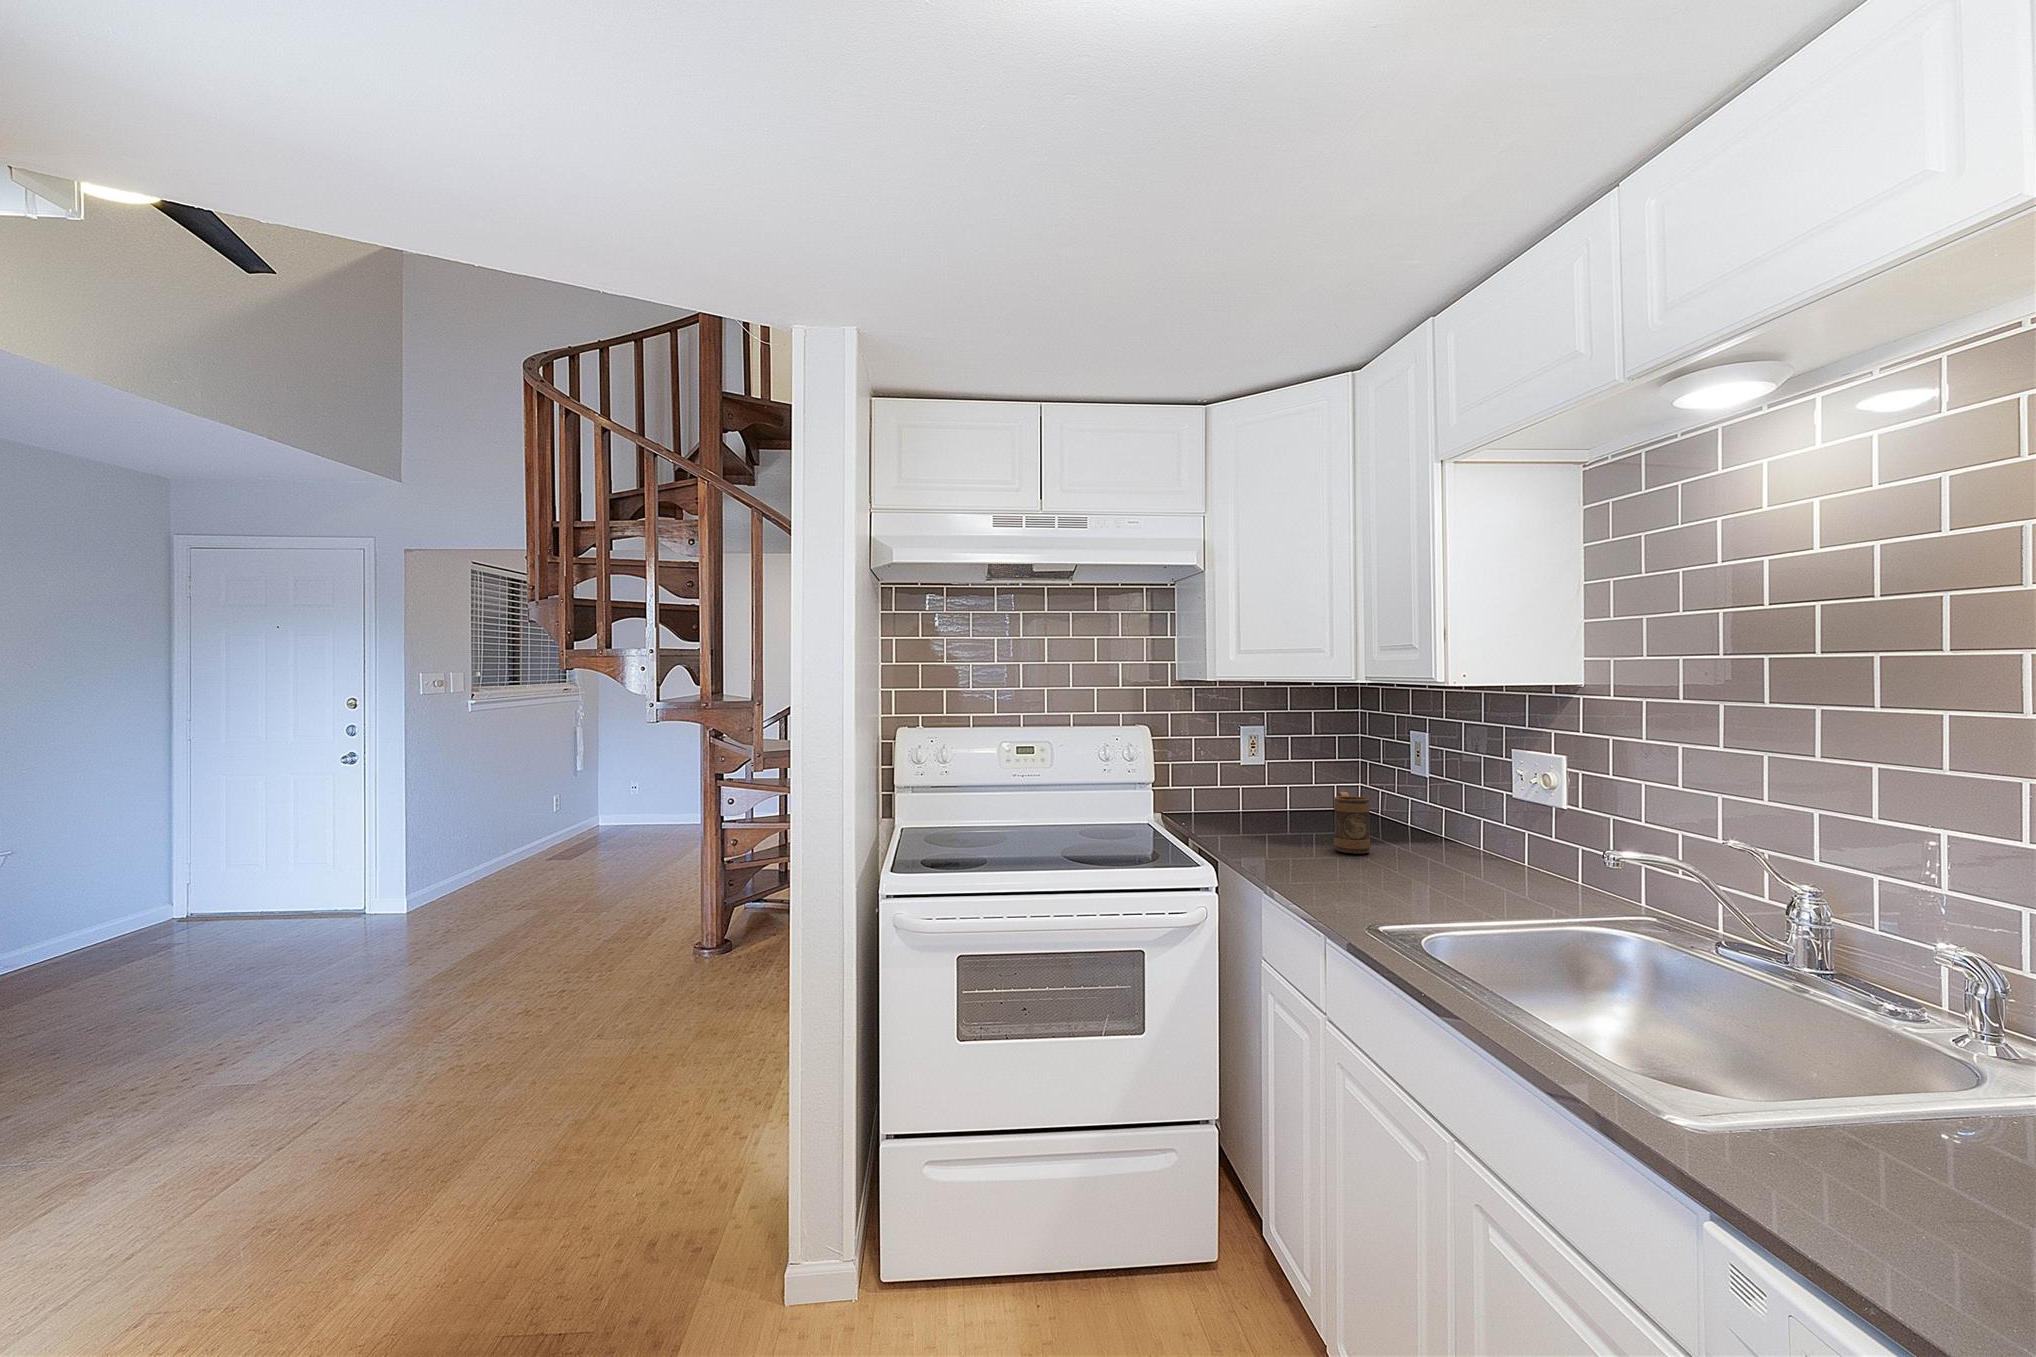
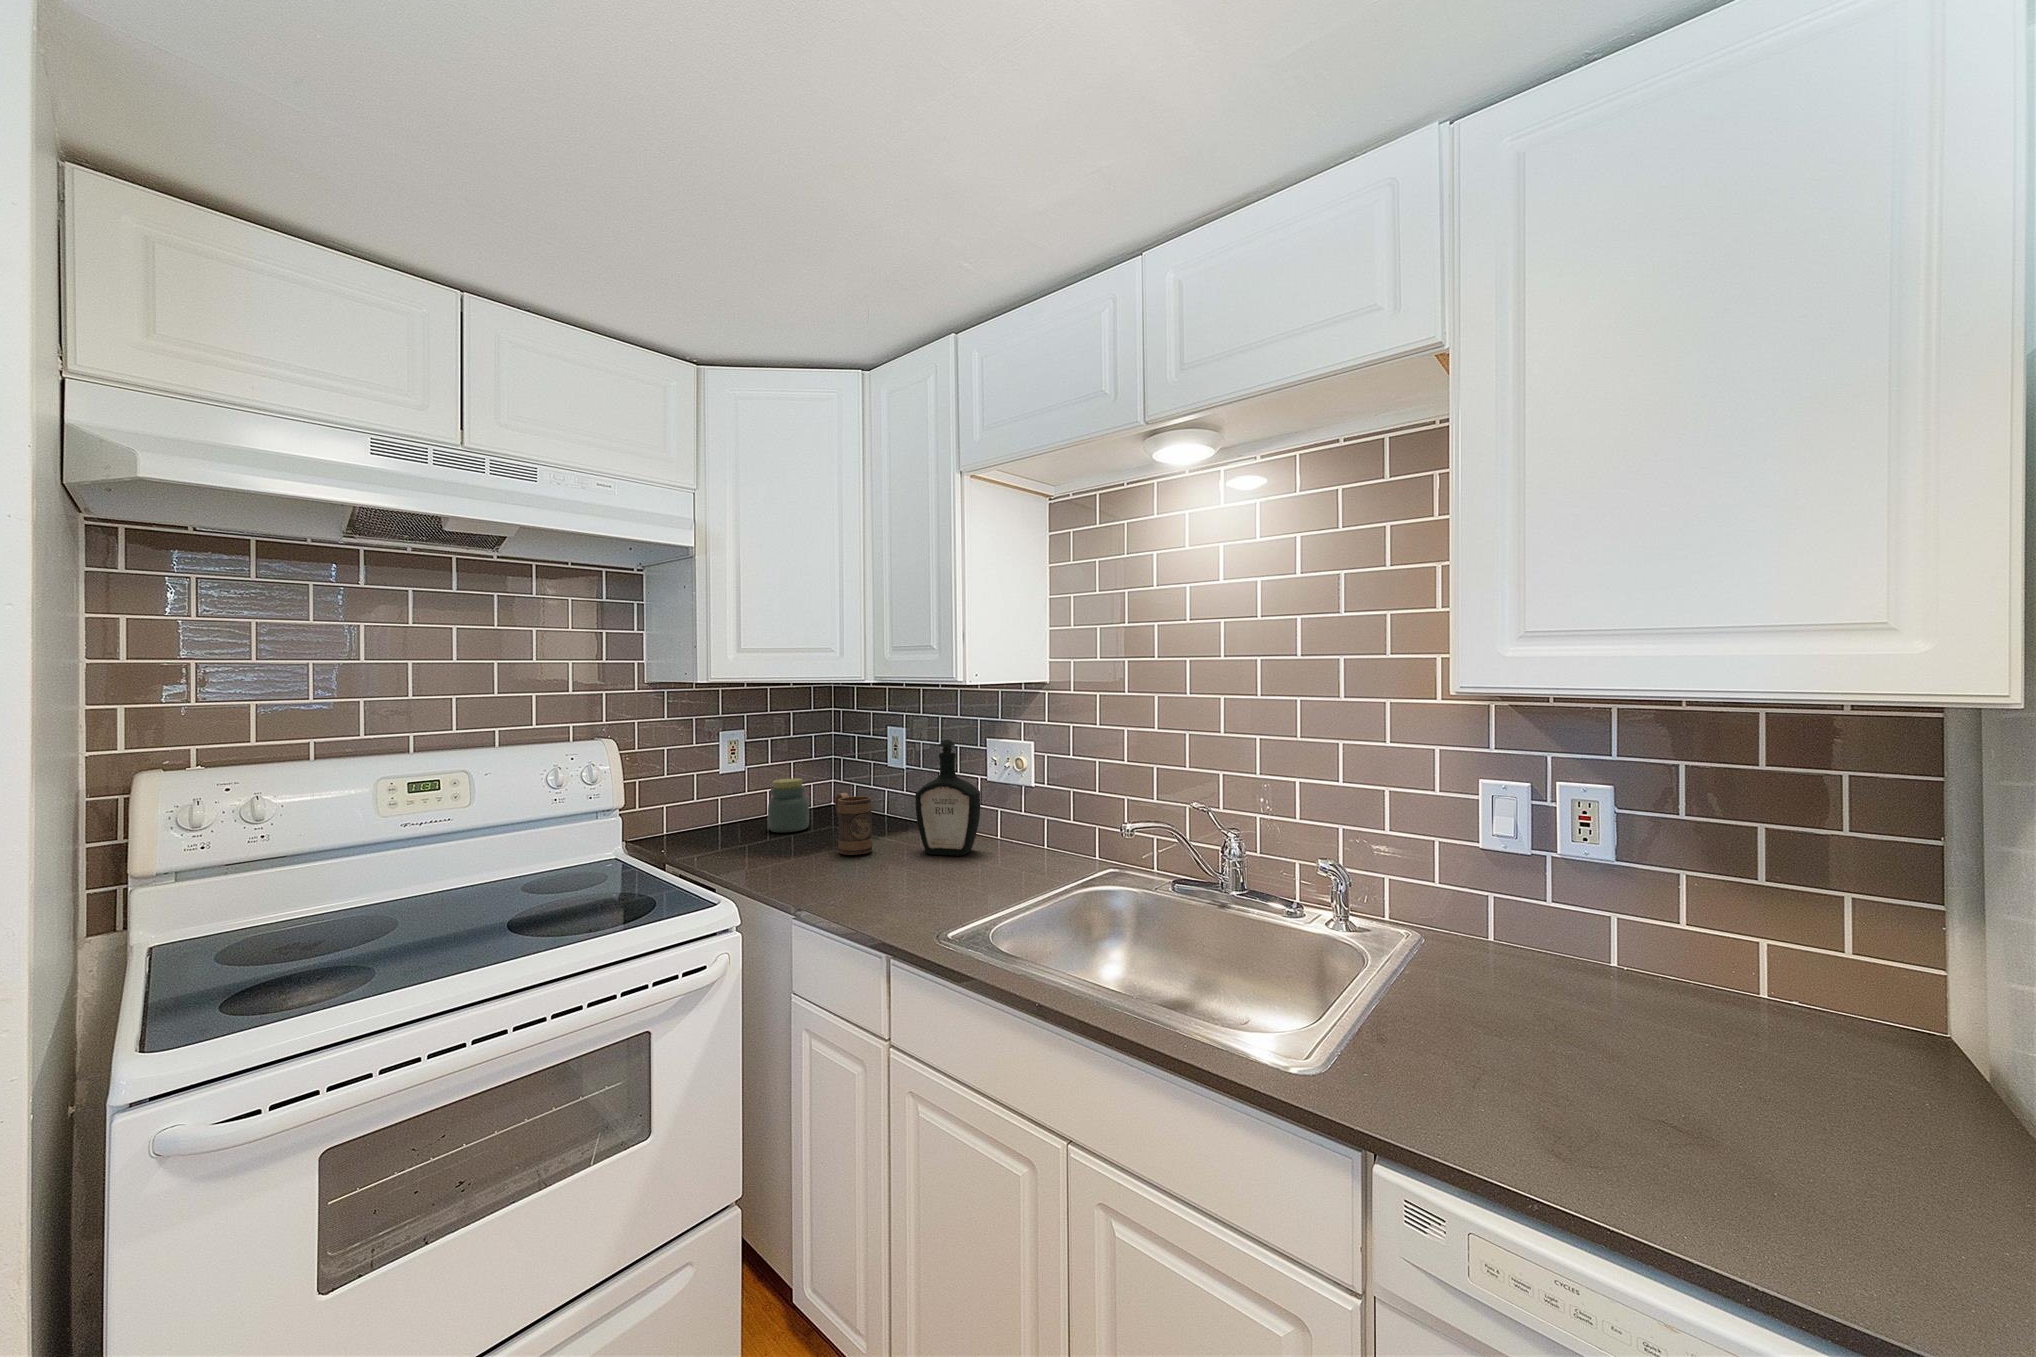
bottle: none [1414,746,1492,872] -> present [915,740,980,856]
jar: none [1284,775,1324,826] -> present [768,778,809,832]

